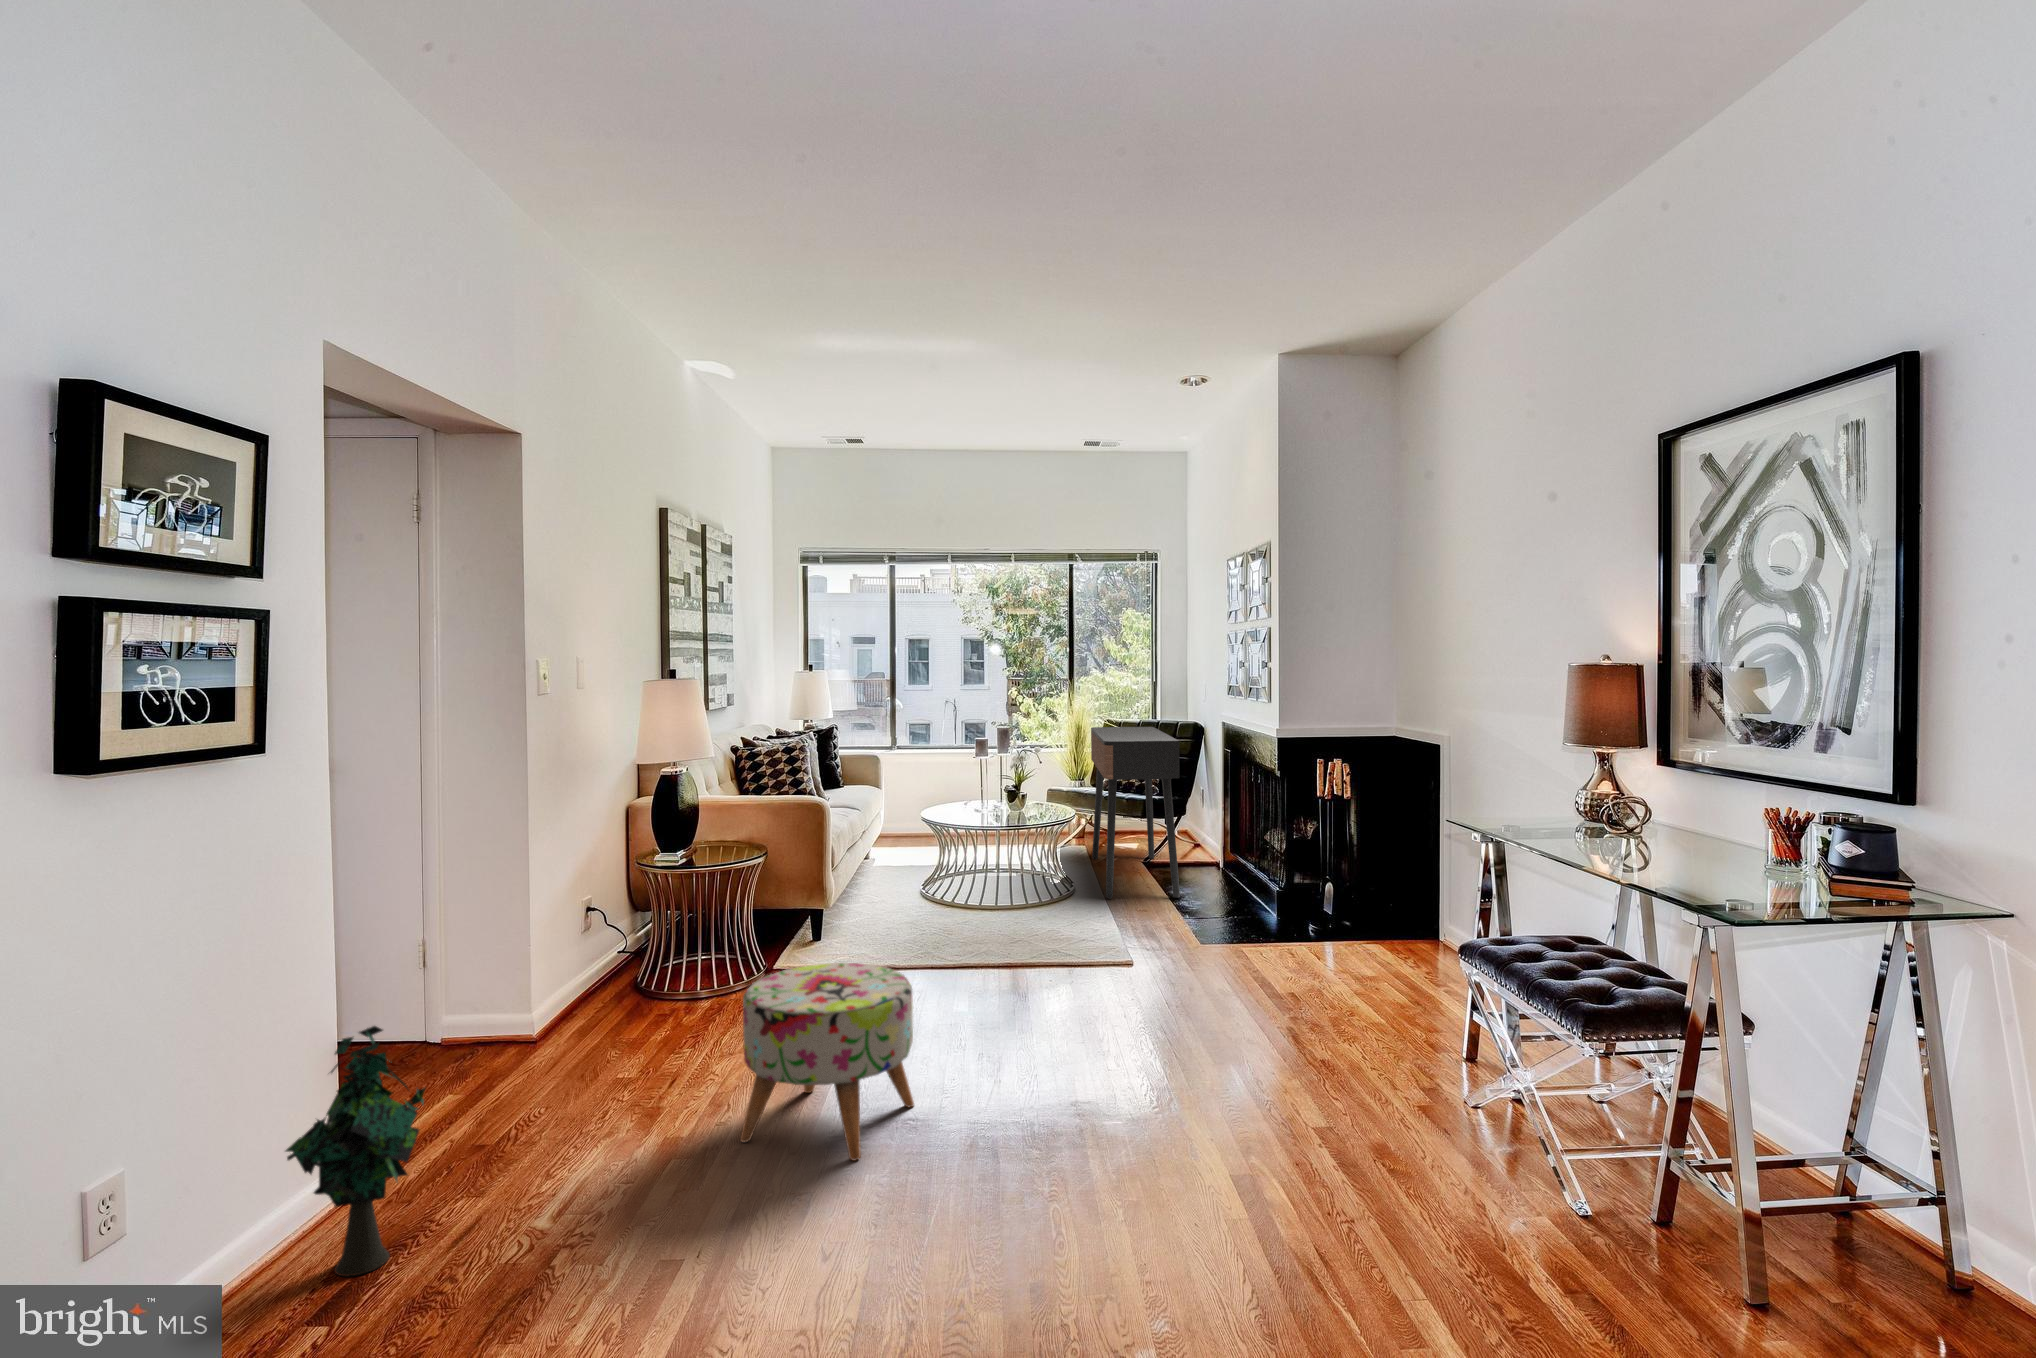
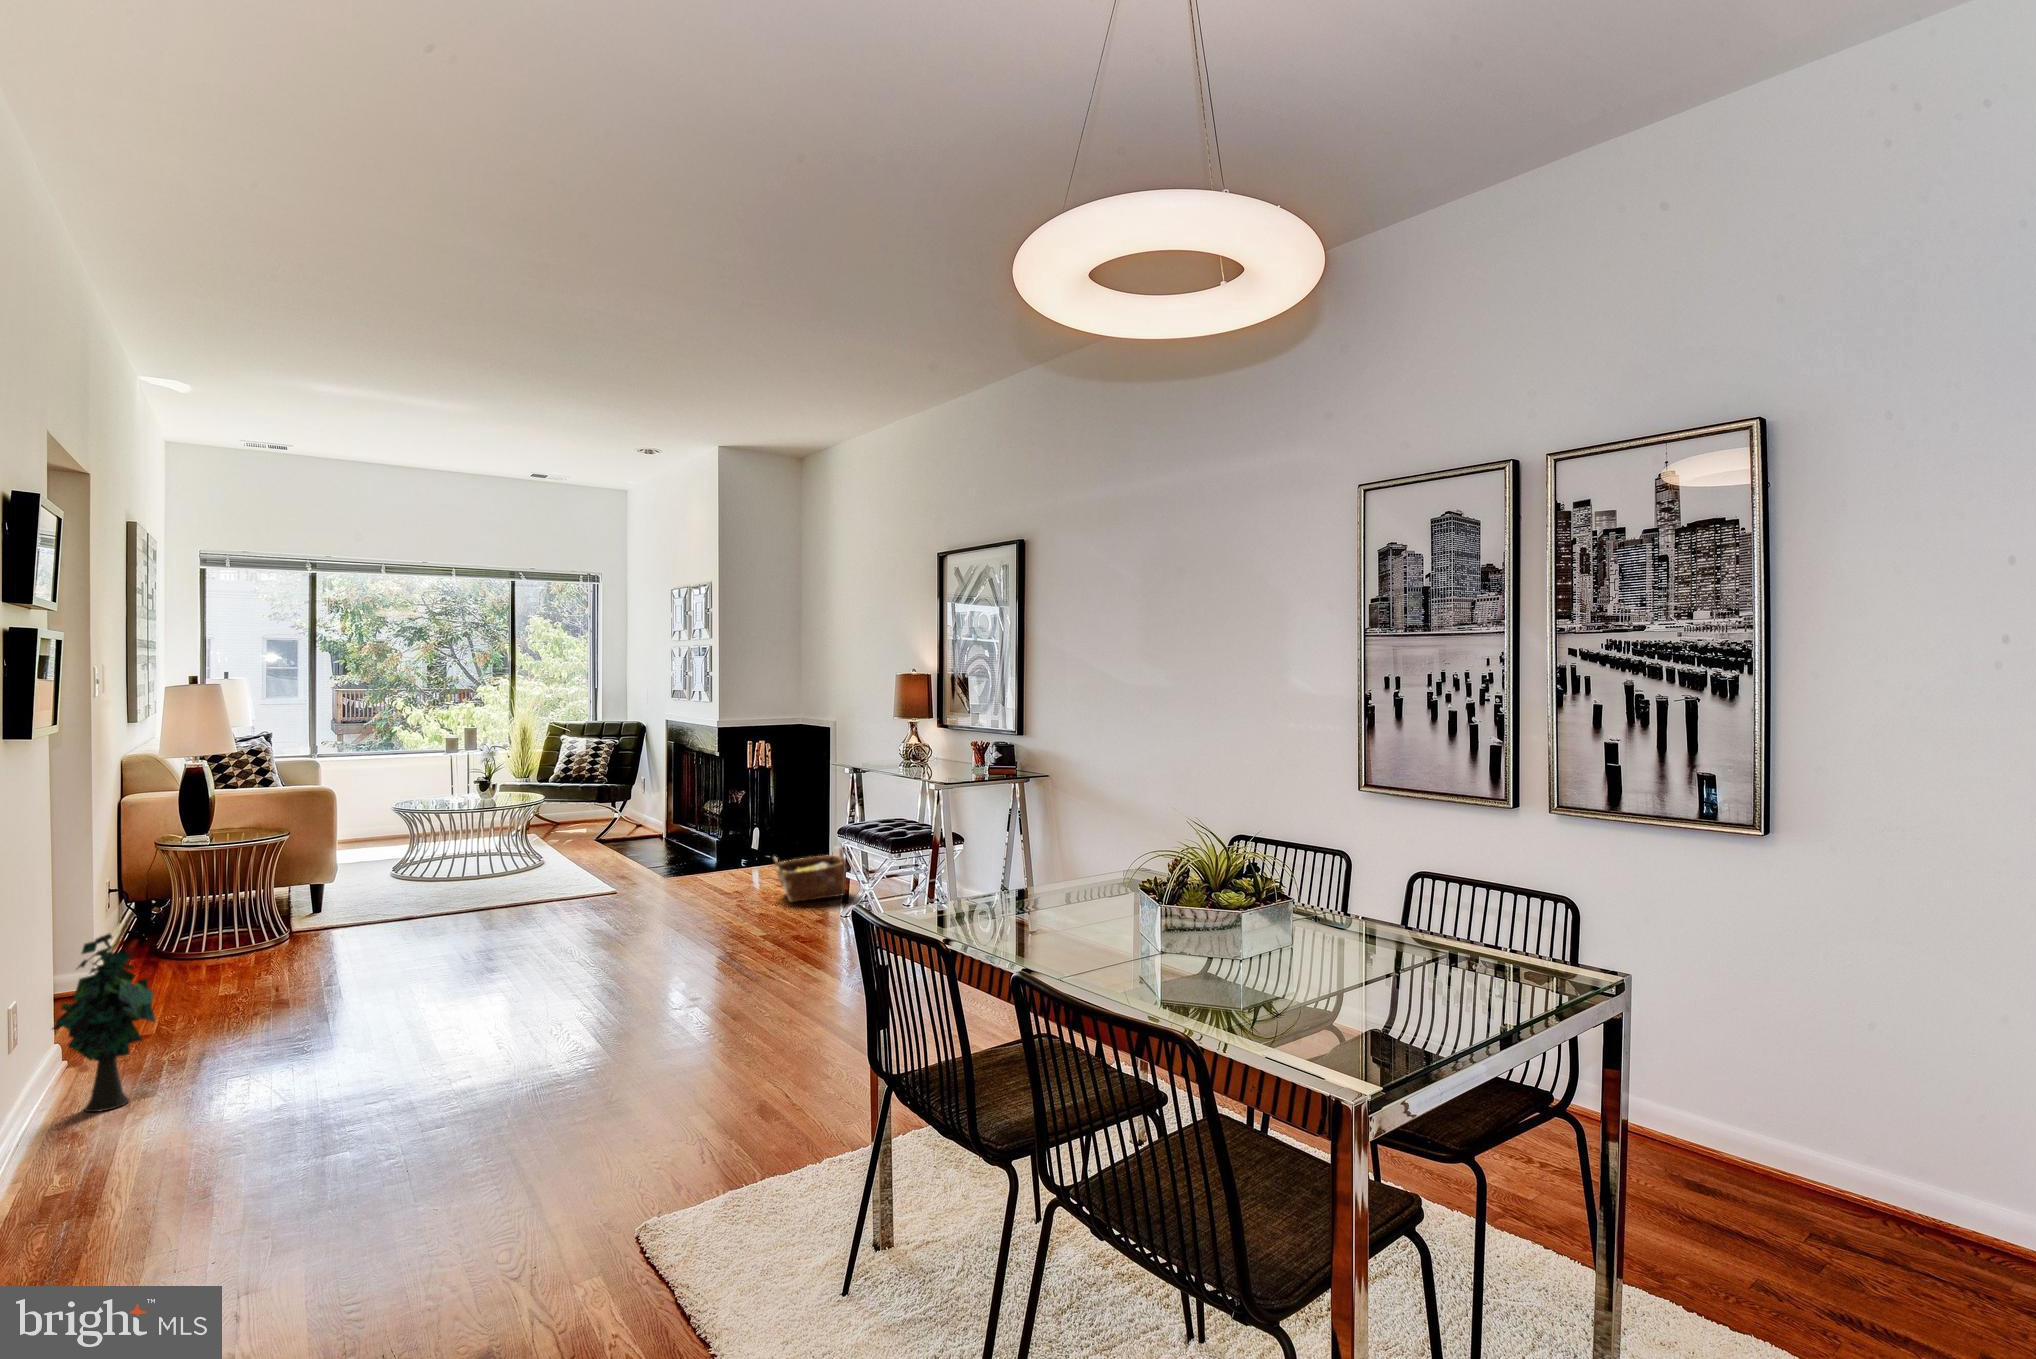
console table: present [1091,727,1180,899] -> none [547,726,638,864]
woven basket: none [1341,933,1457,1016] -> present [774,845,846,902]
ottoman: present [740,963,914,1160] -> none [366,887,501,1013]

